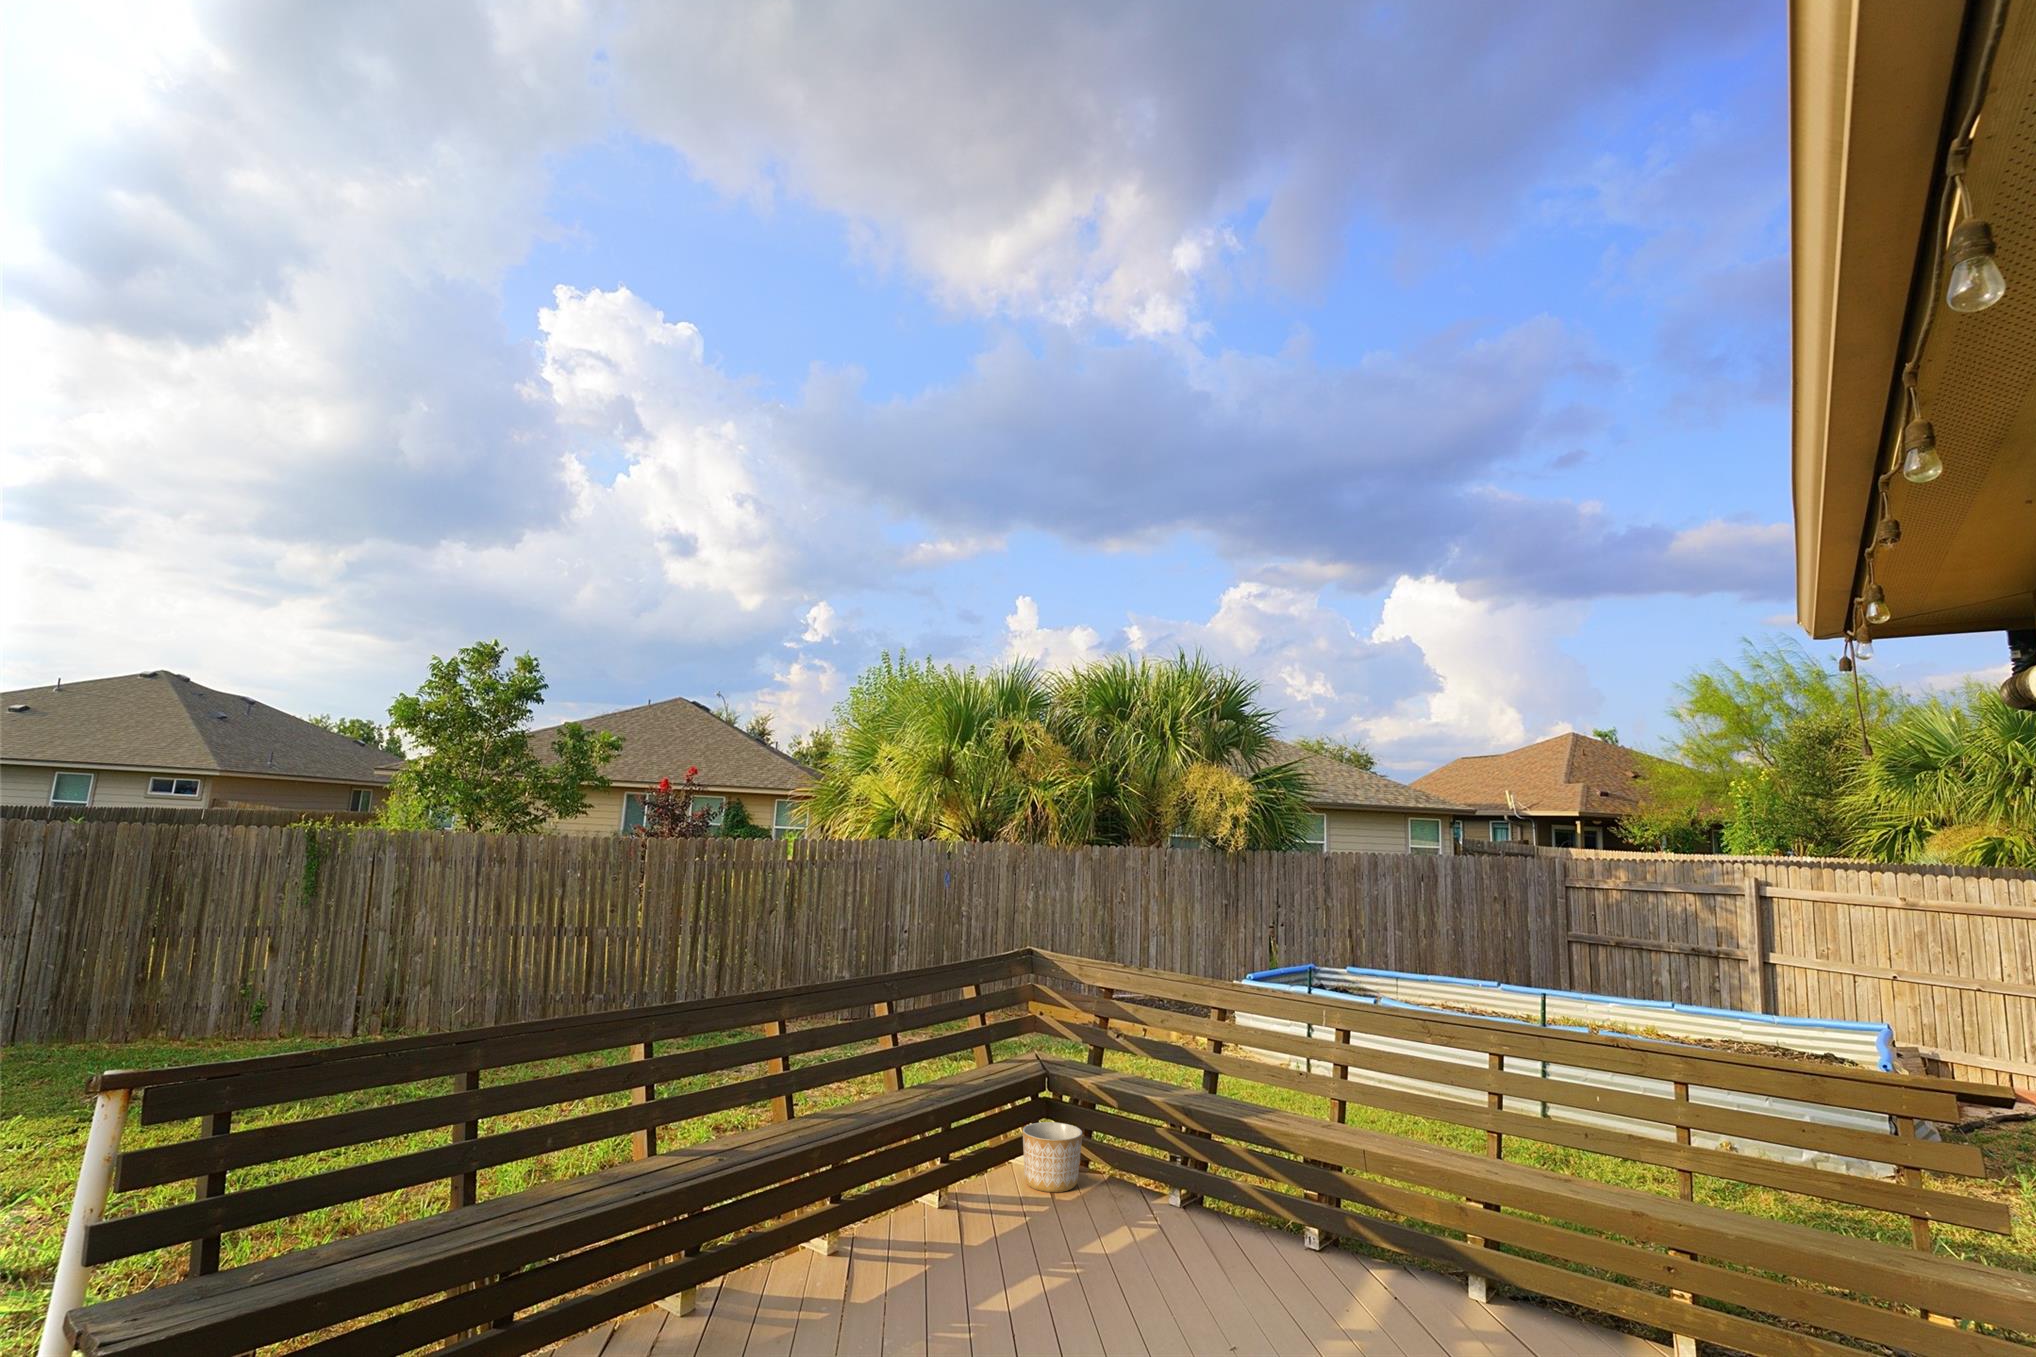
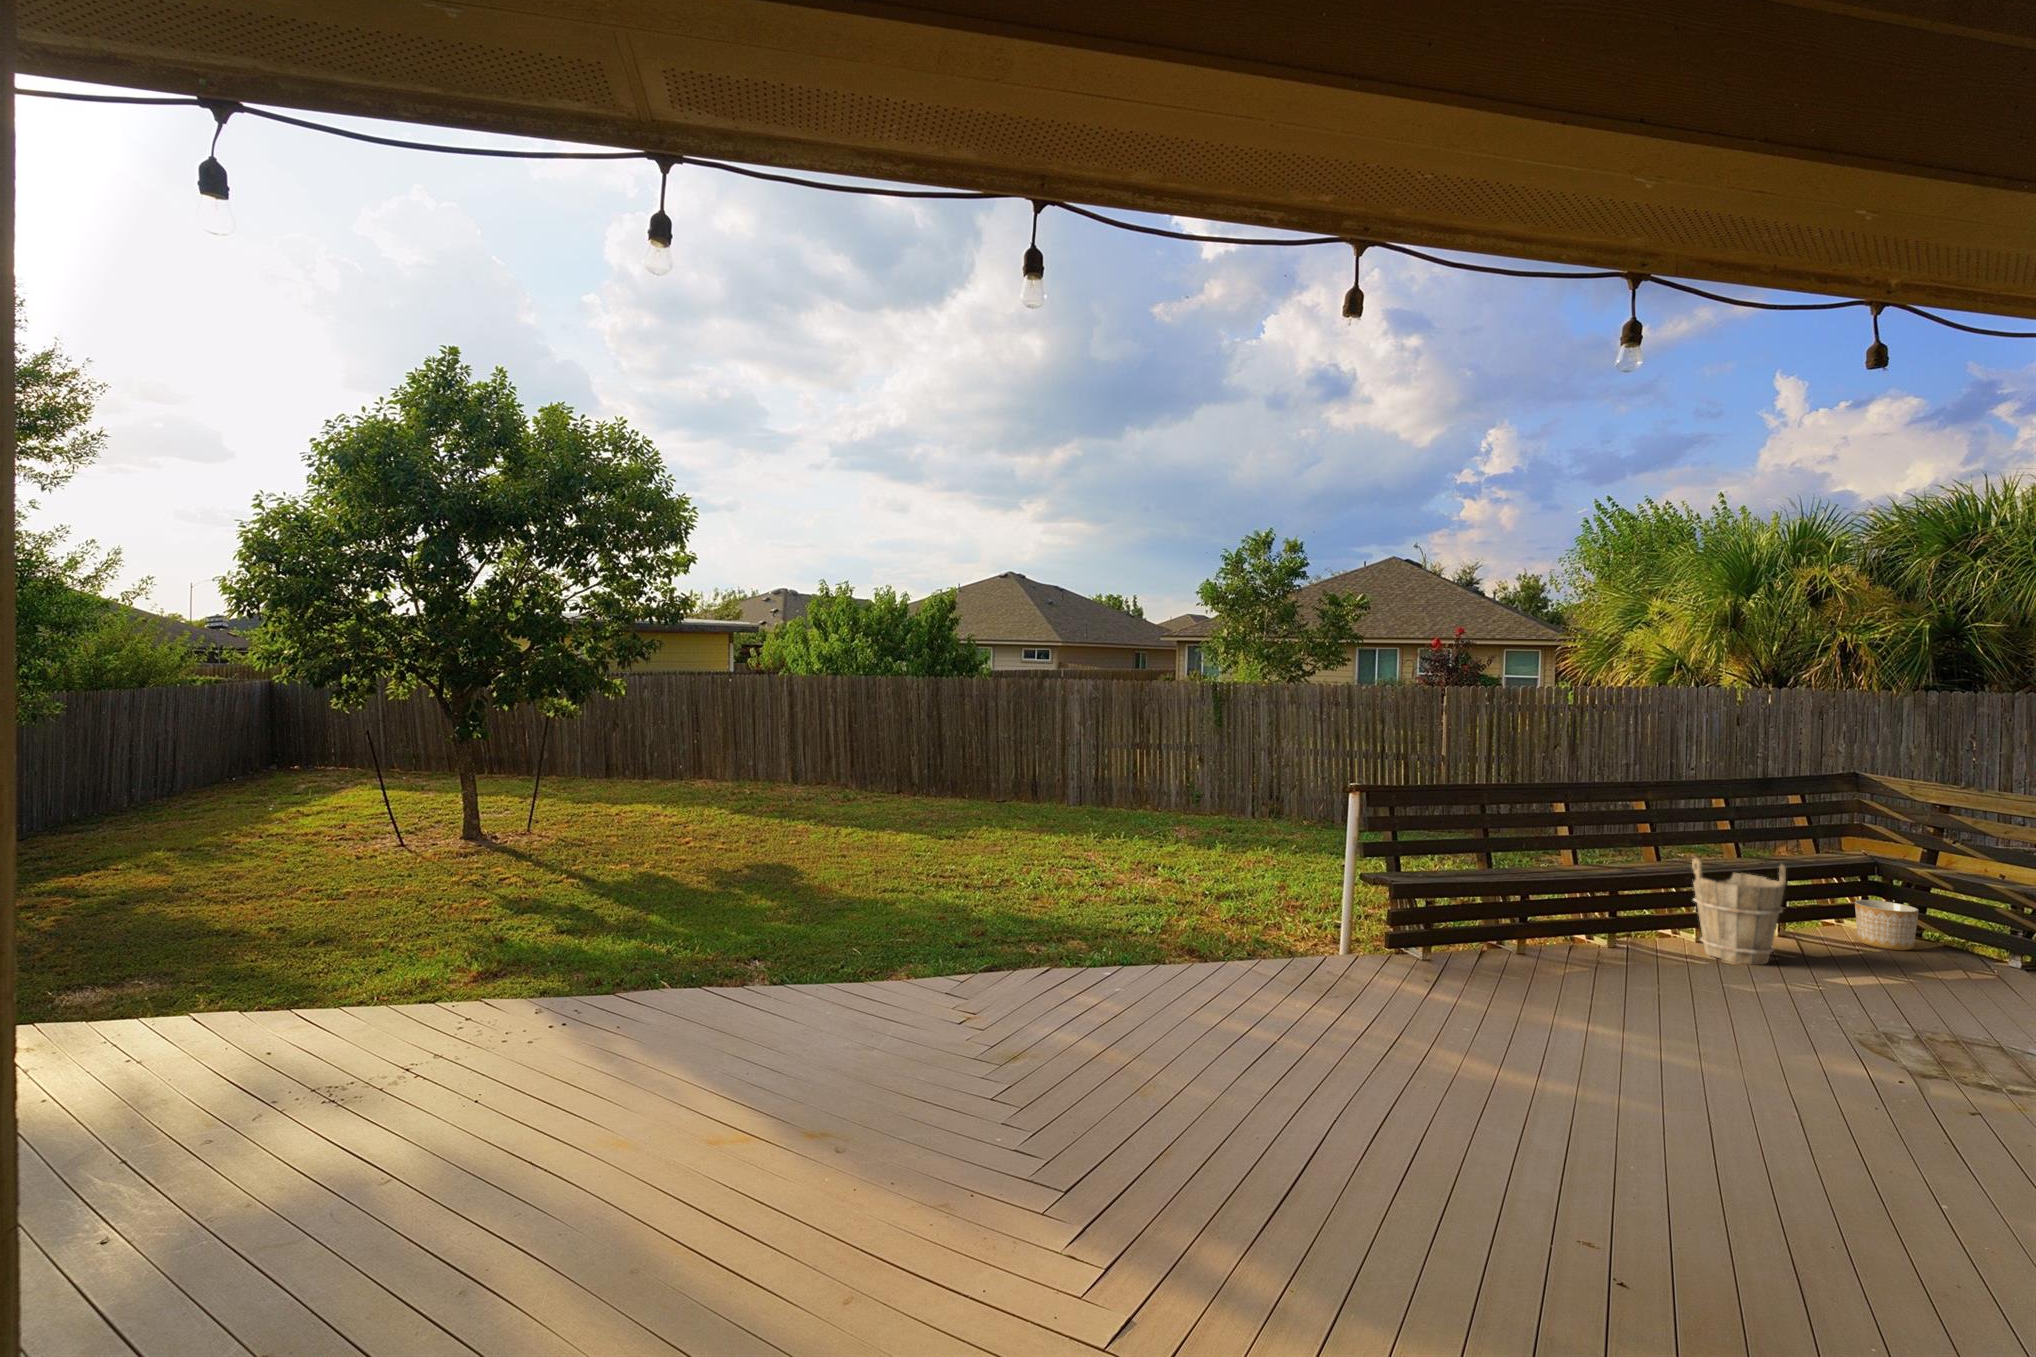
bucket: none [828,1110,941,1283] -> present [1692,858,1786,965]

